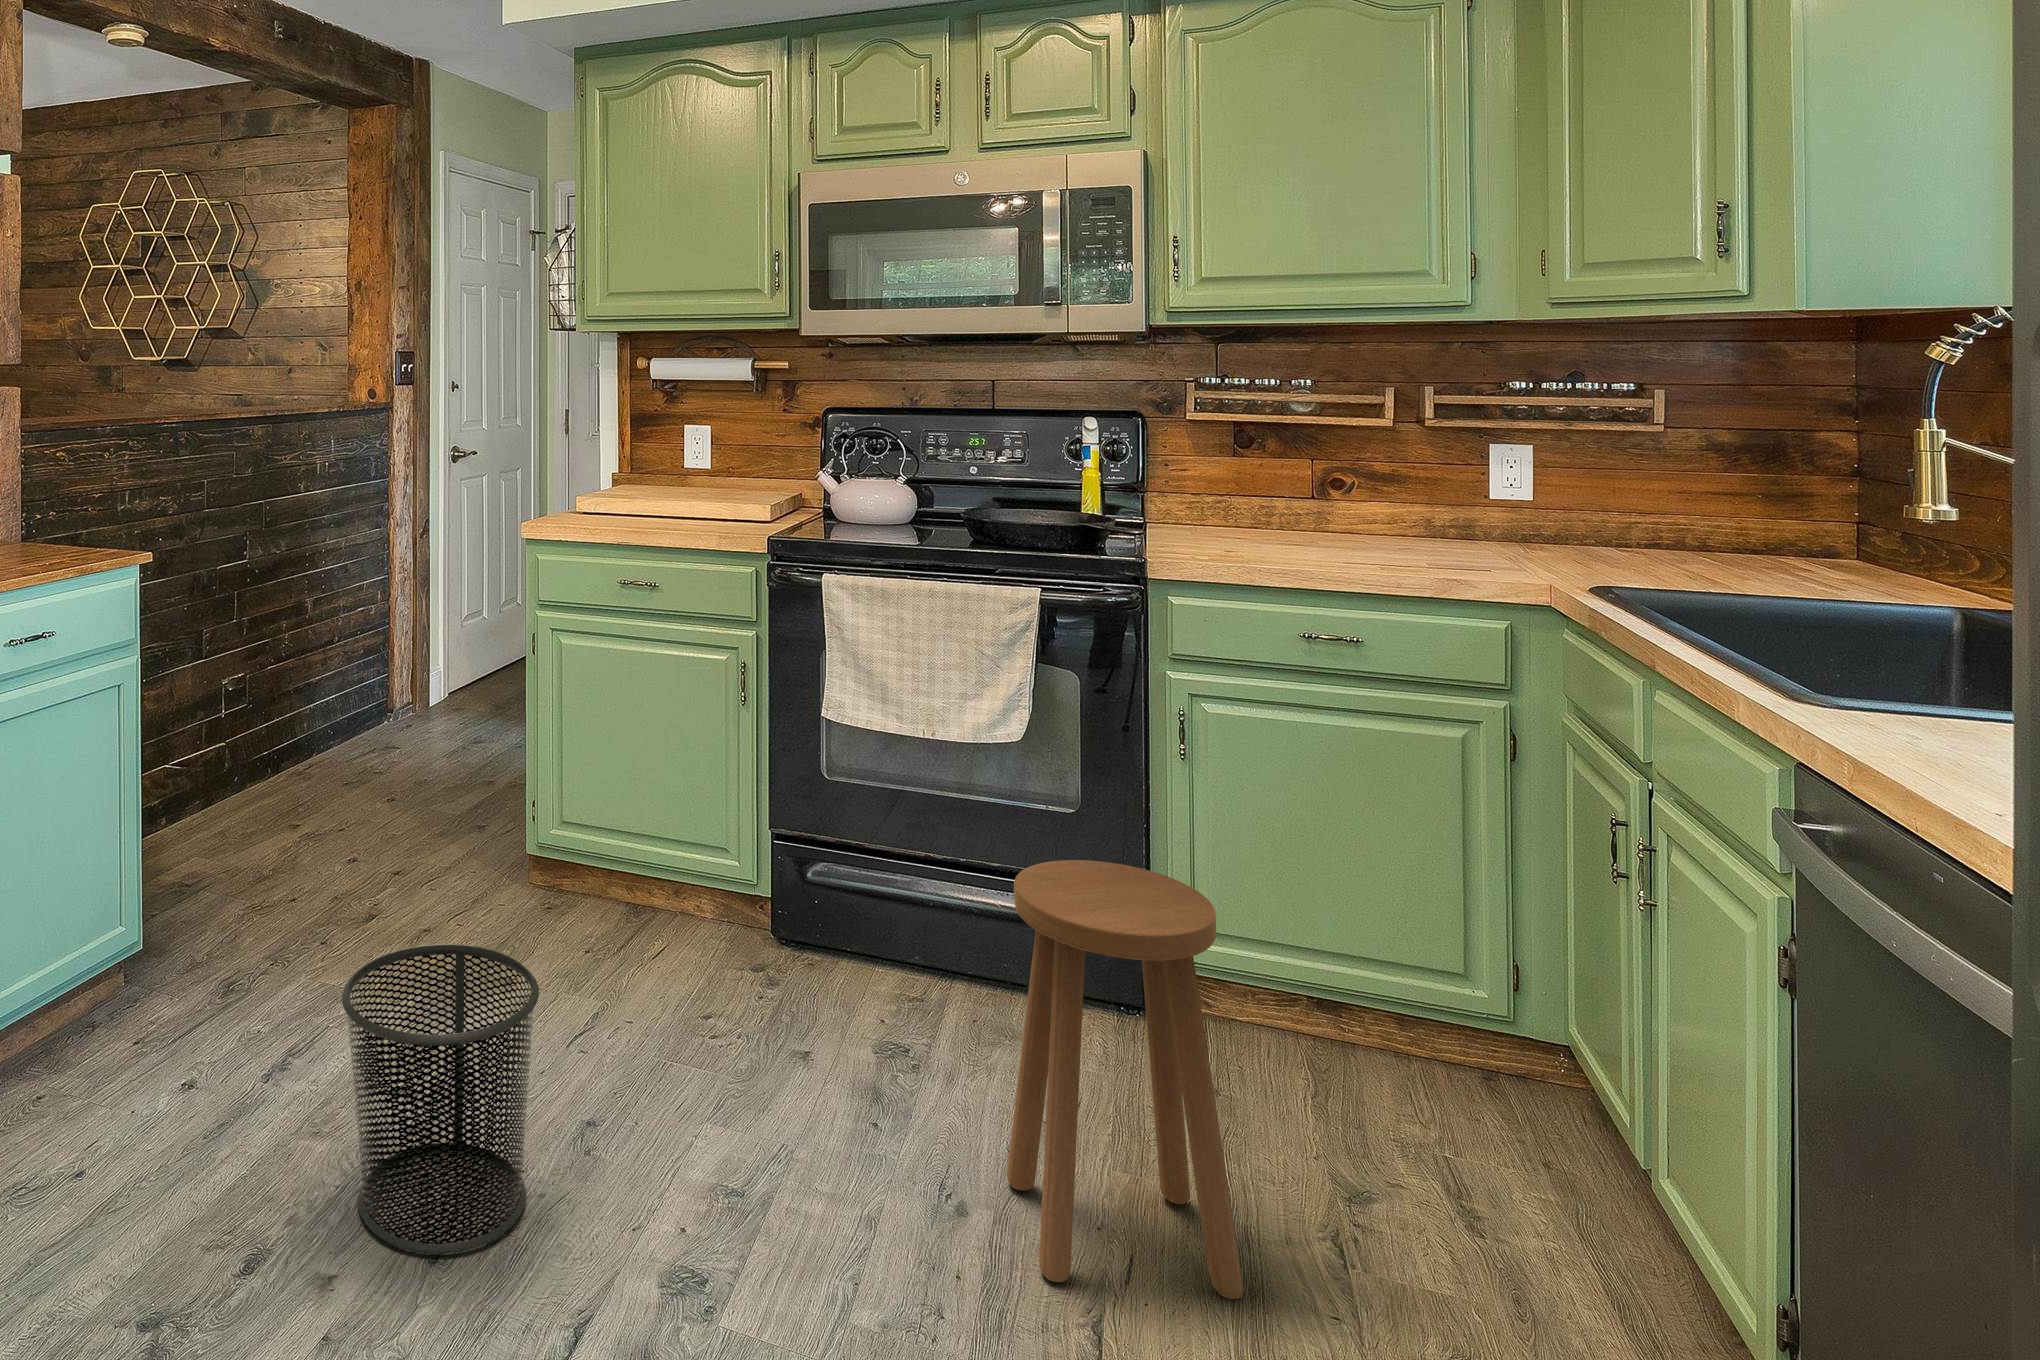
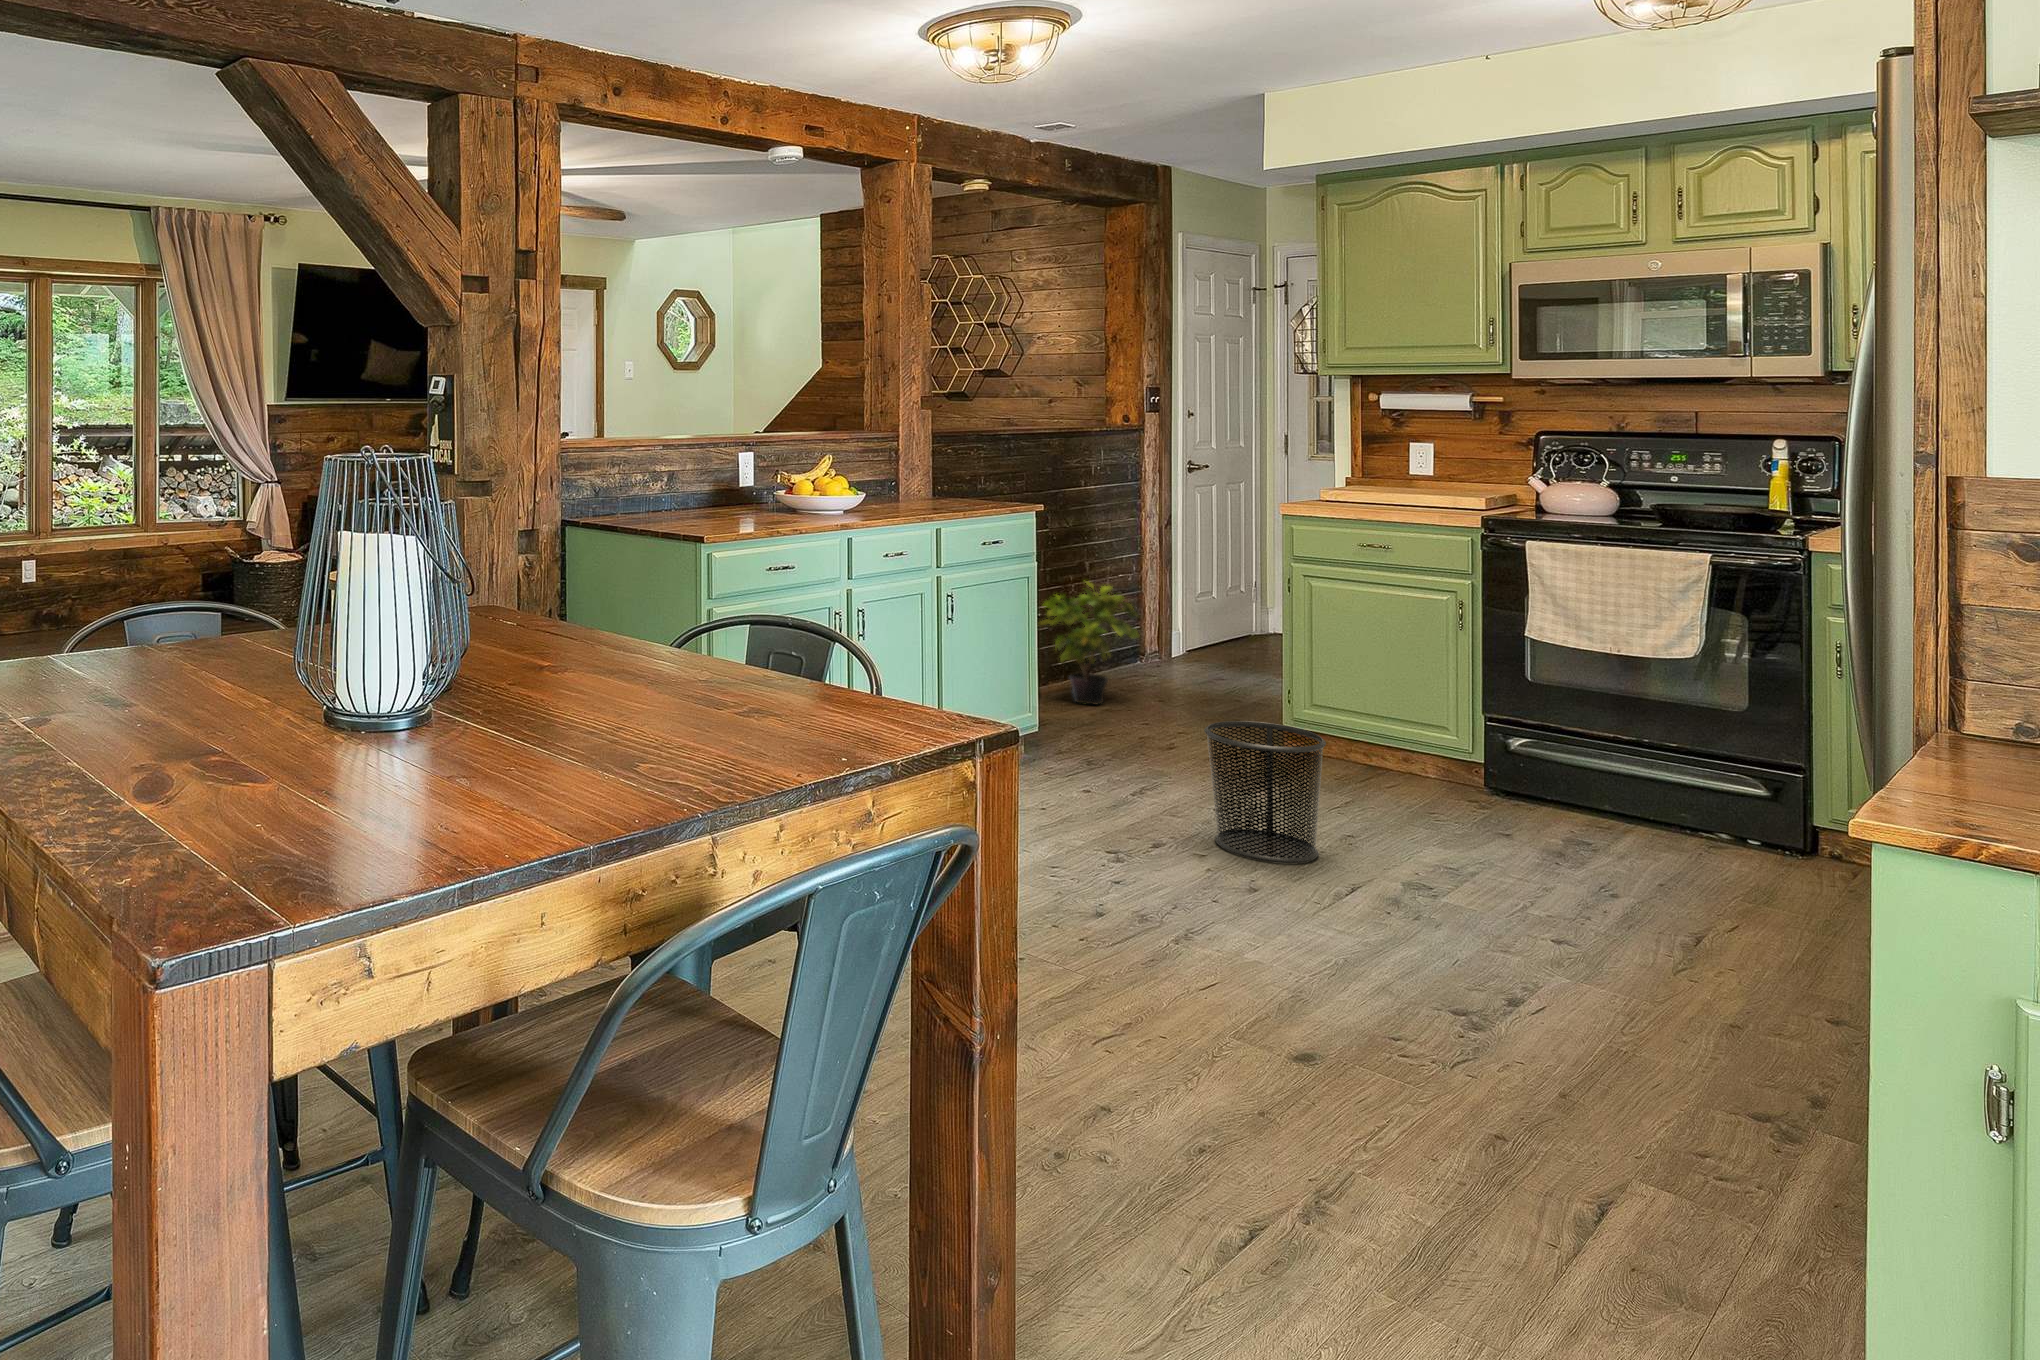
potted plant: none [211,633,359,818] -> present [1040,582,1139,704]
stool: present [1007,860,1243,1299] -> none [1655,704,1816,946]

